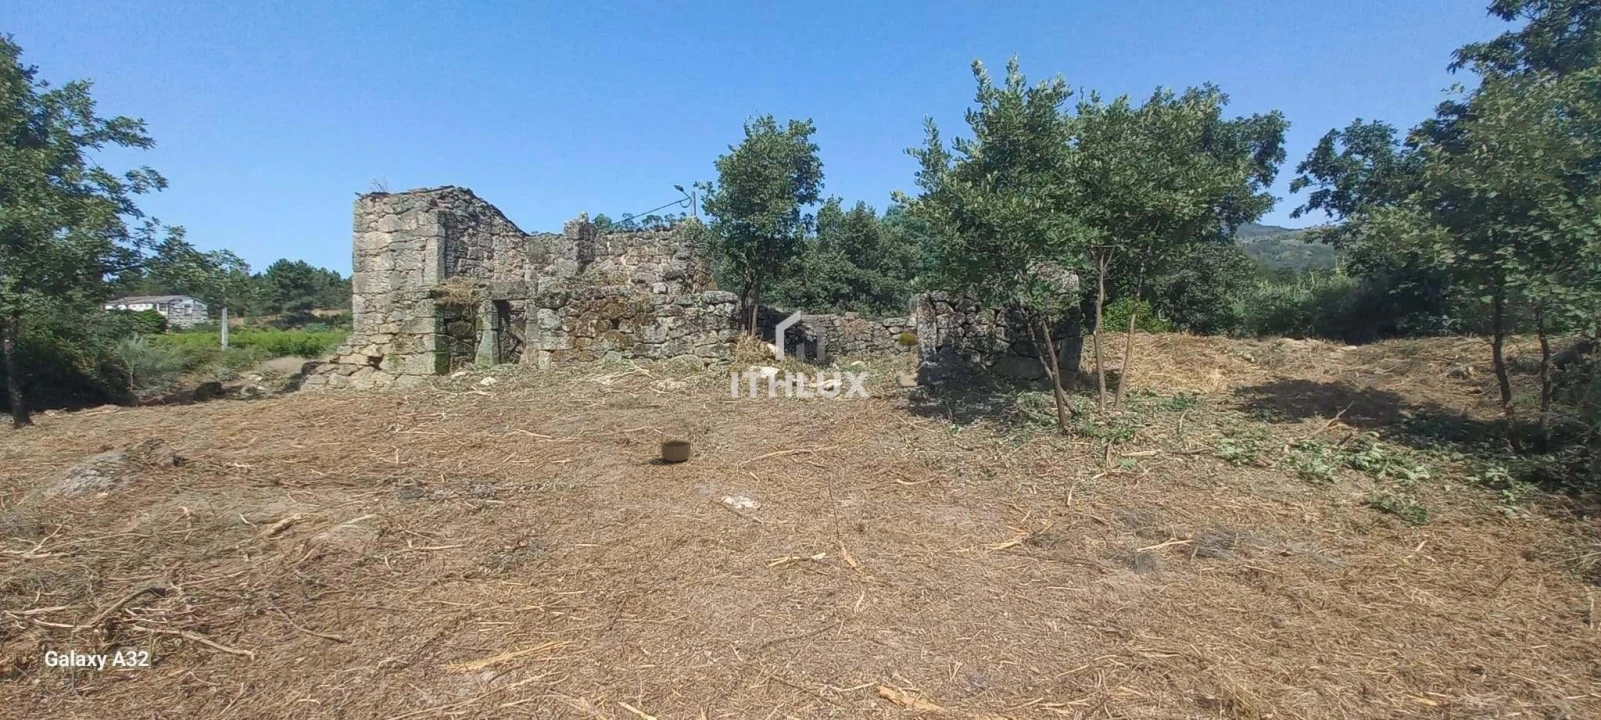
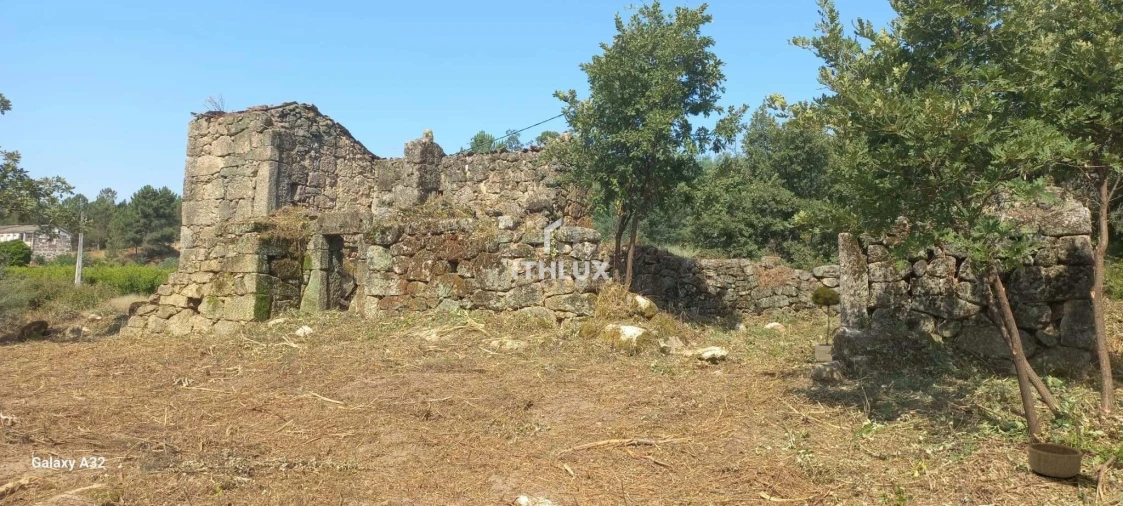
basket: present [661,420,691,462] -> present [1027,411,1083,478]

